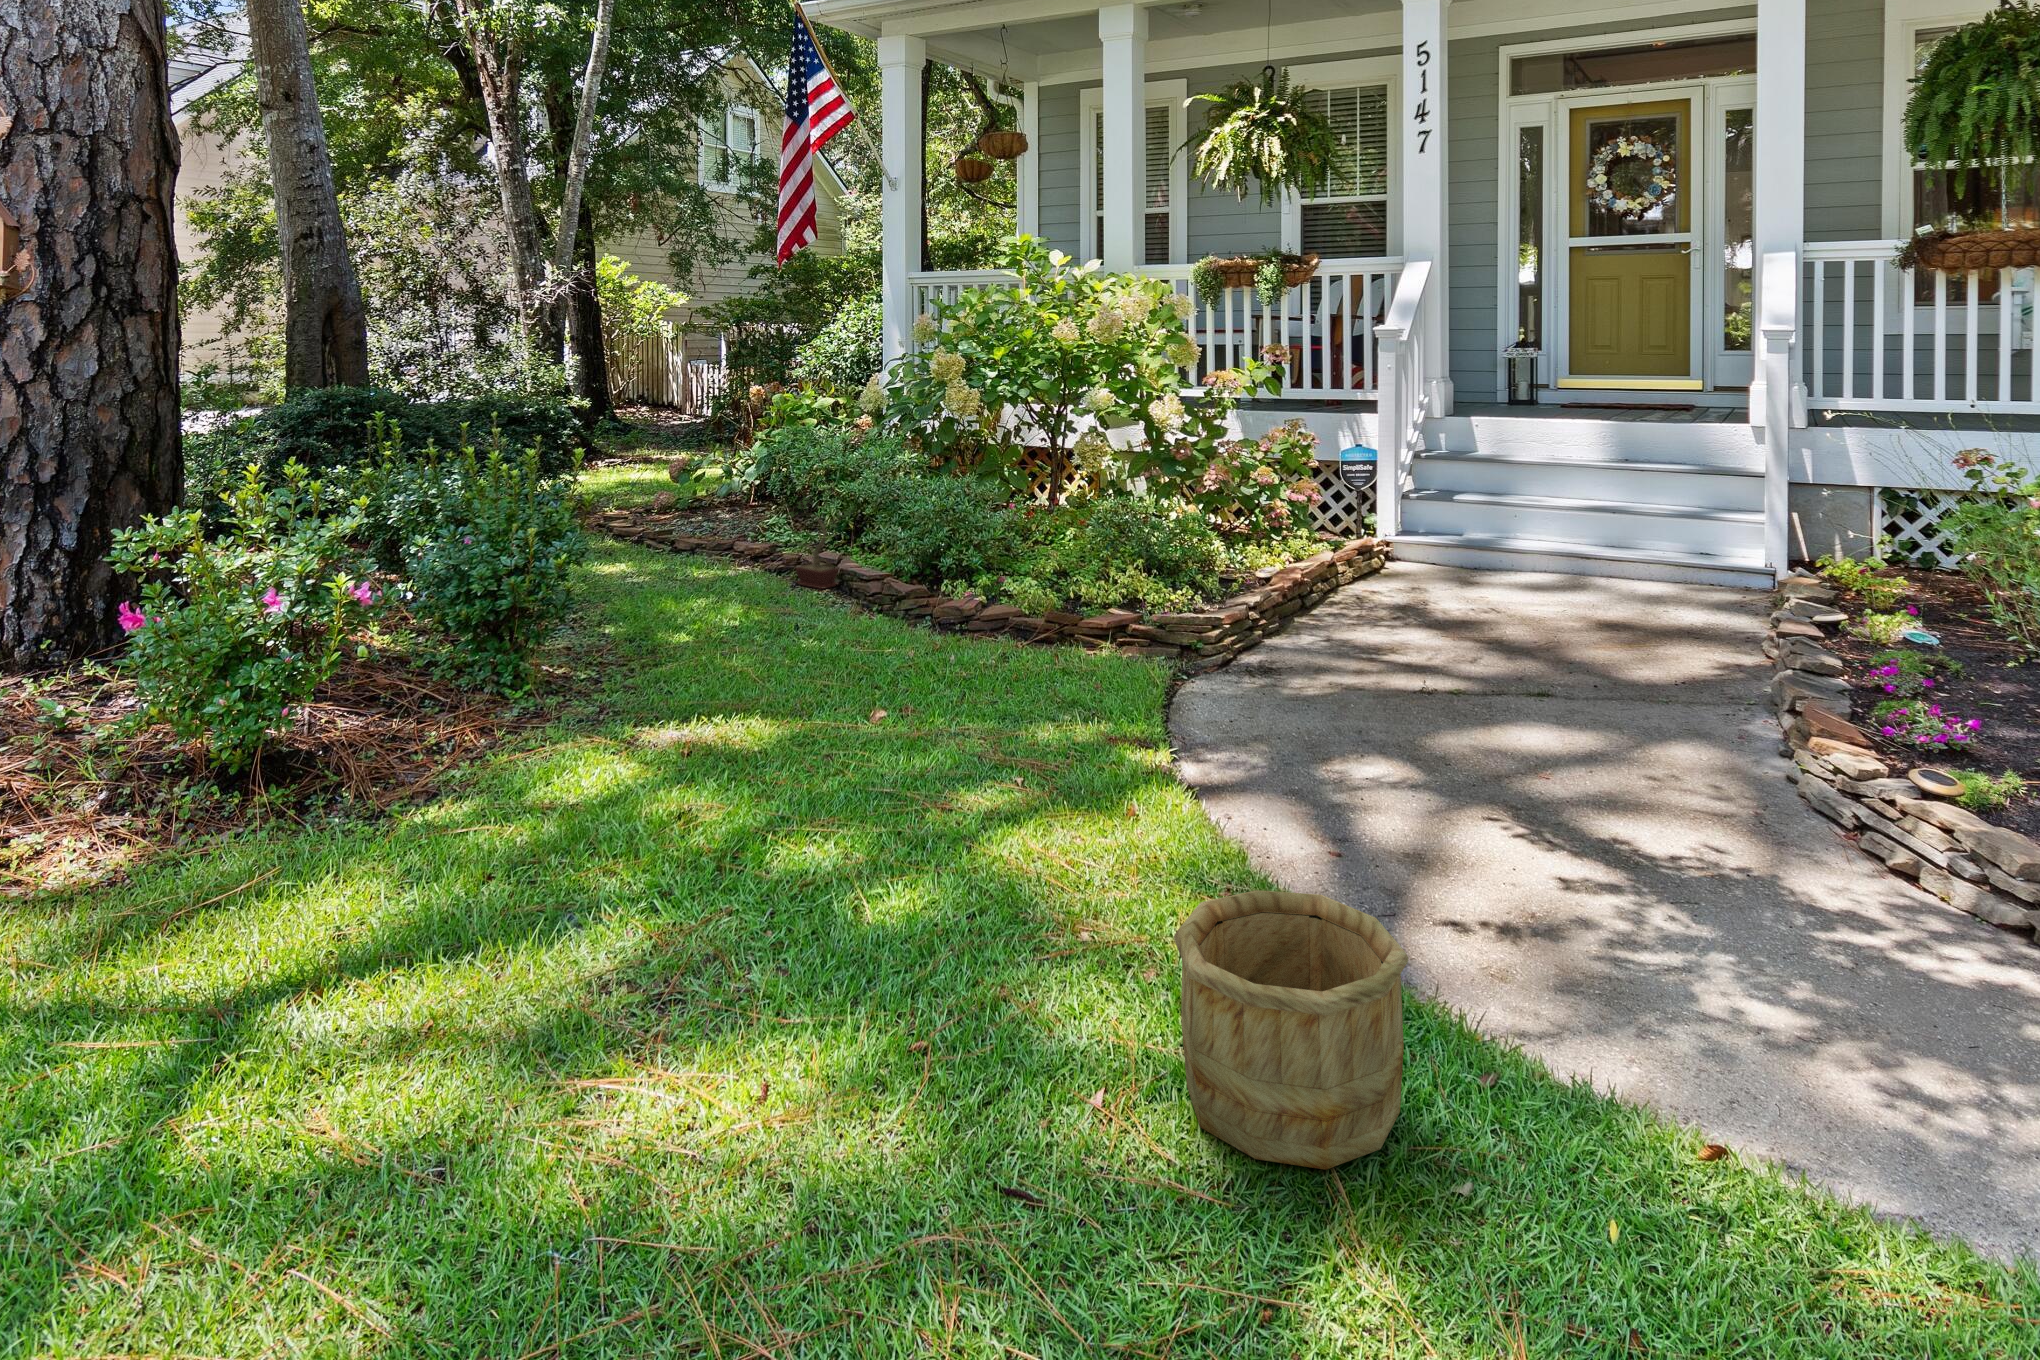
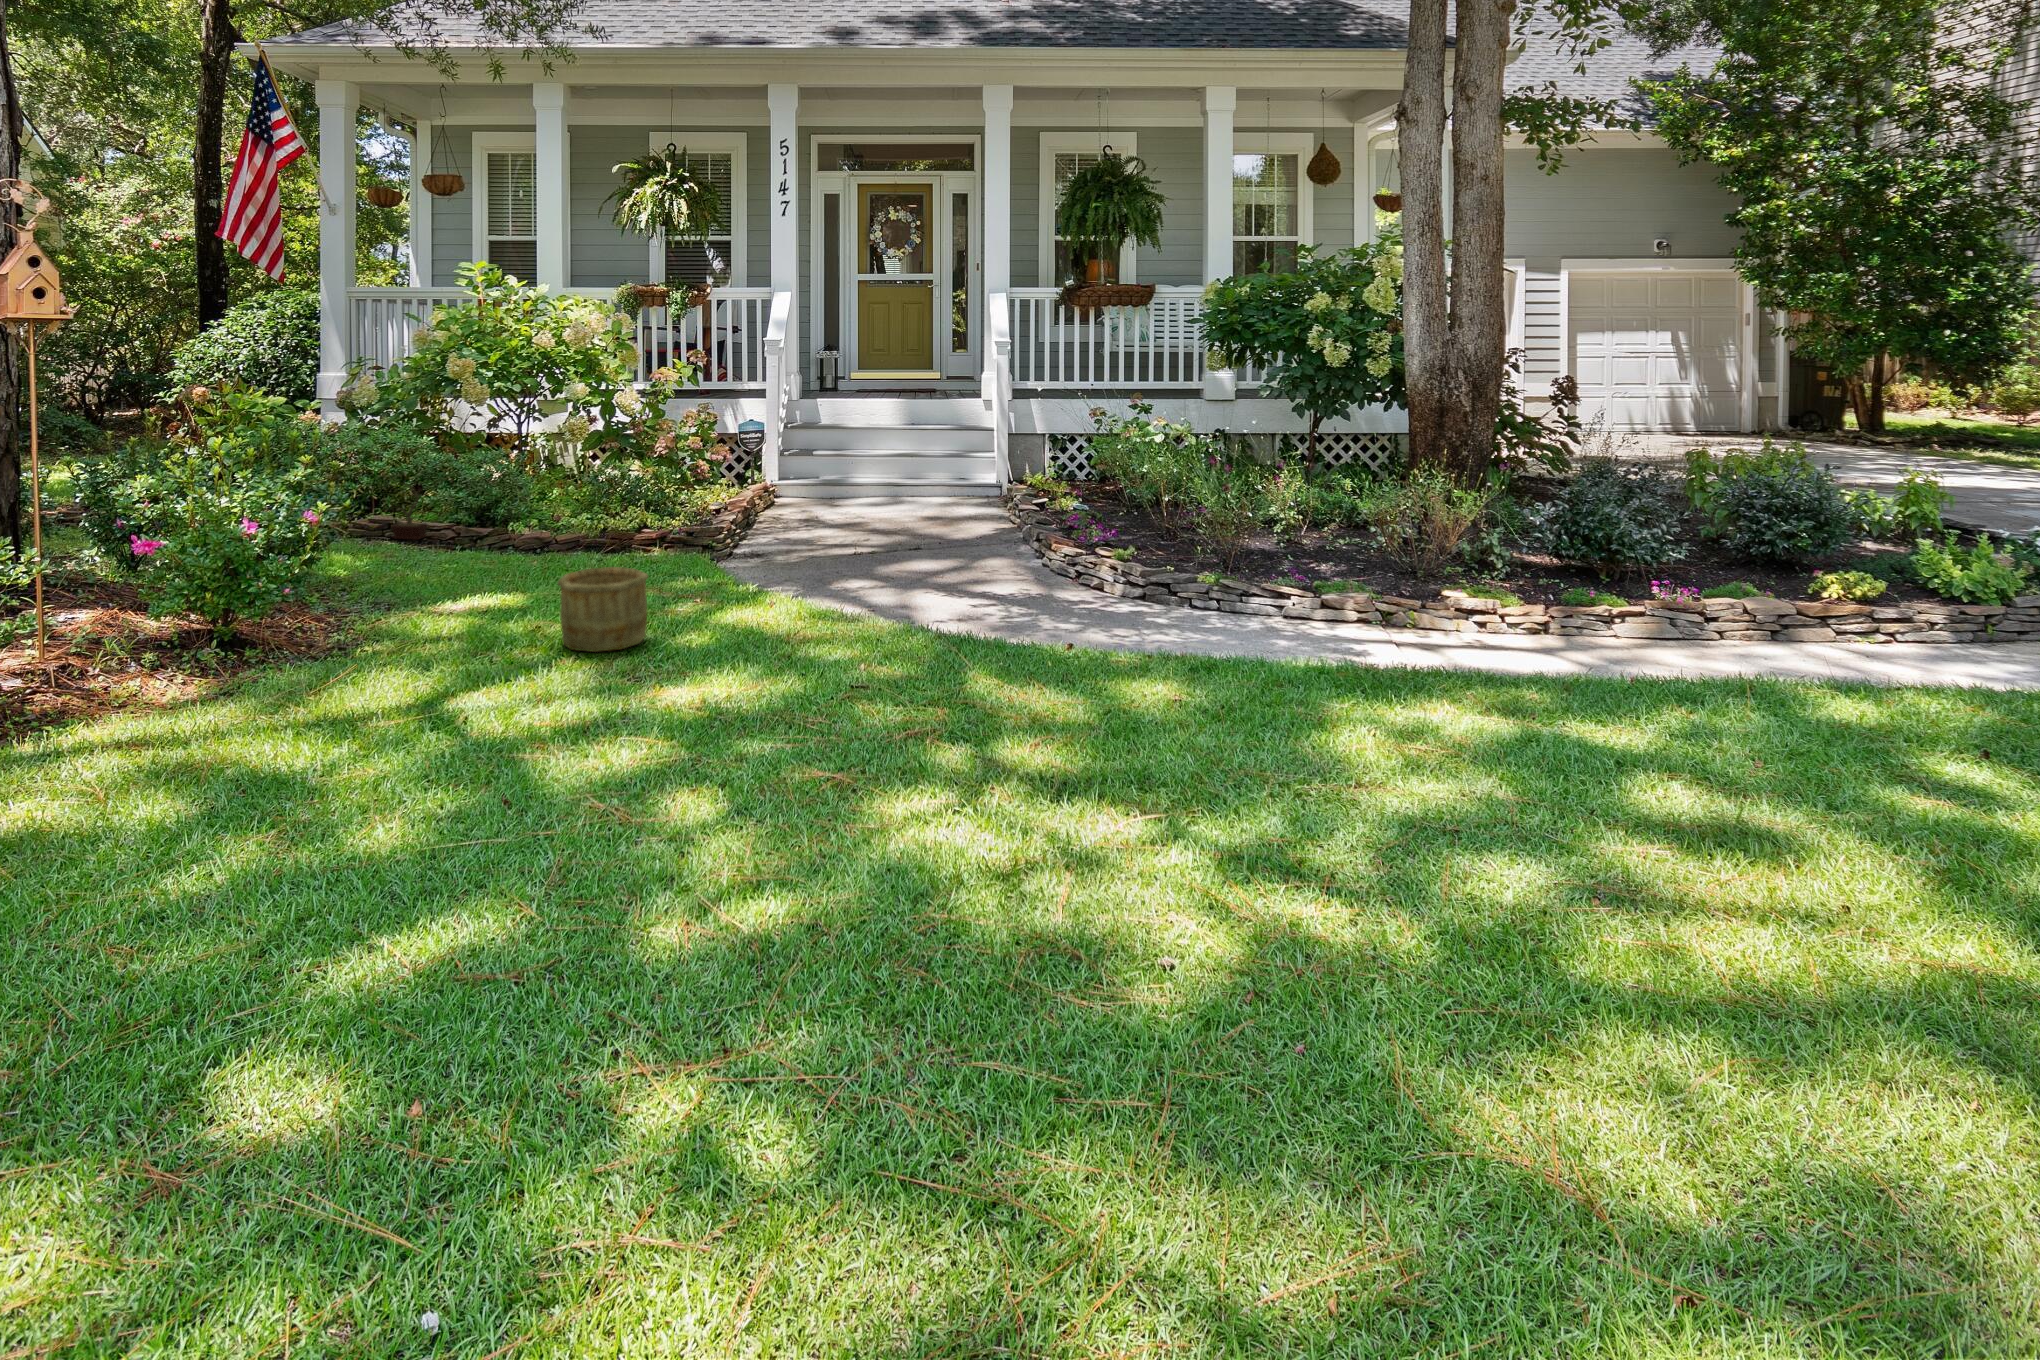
wooden bucket: present [1174,890,1408,1170] -> present [558,567,648,652]

